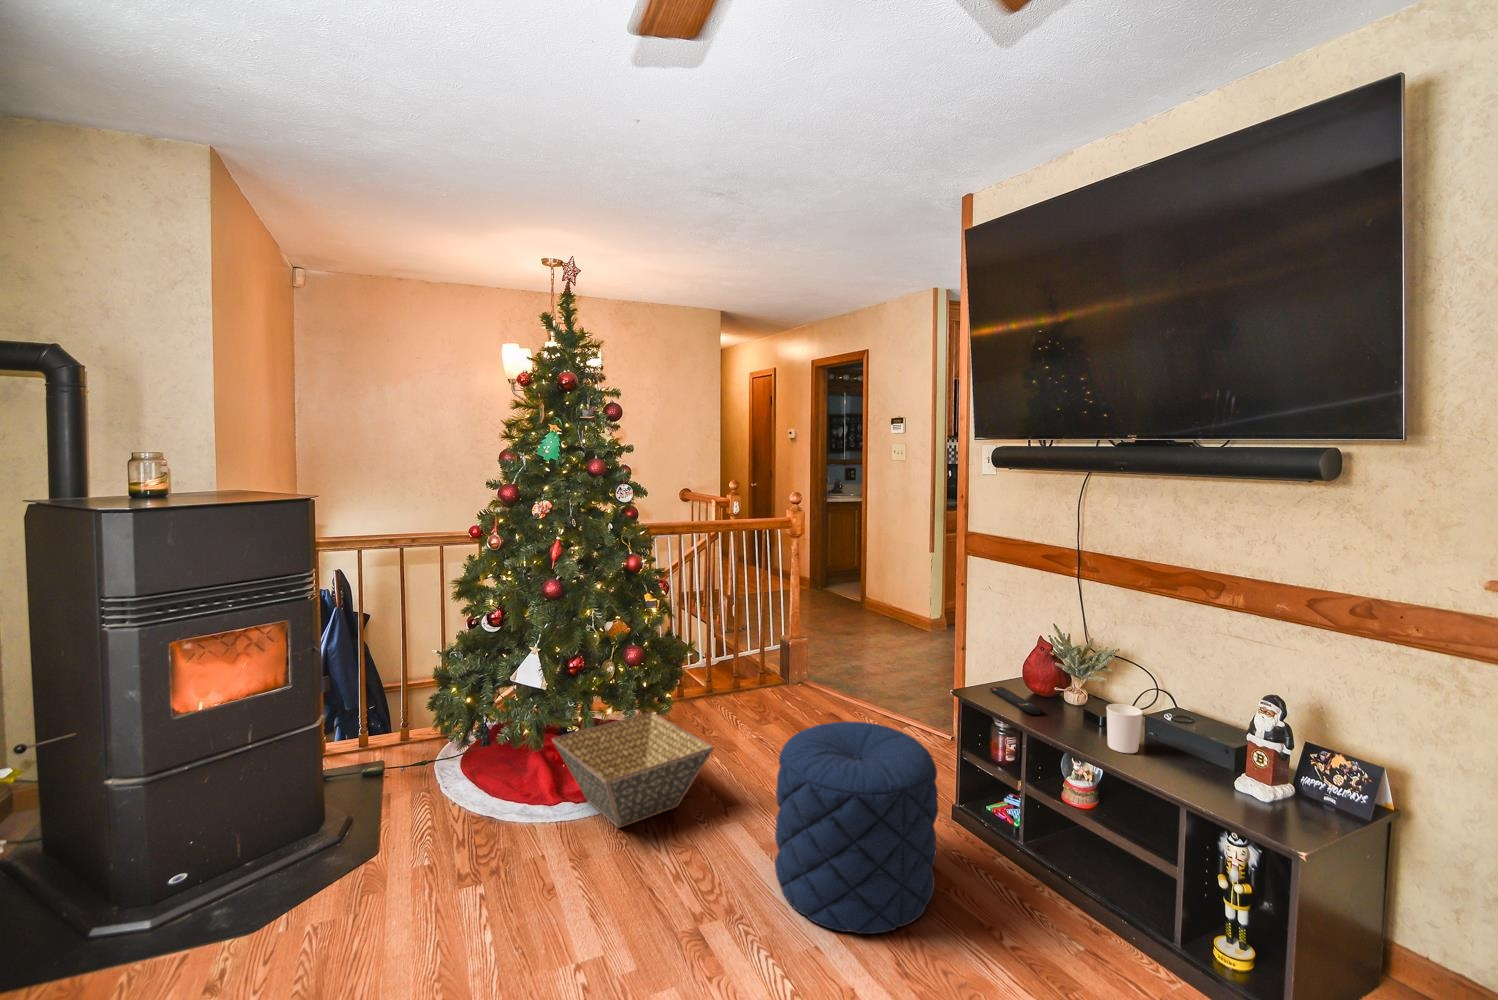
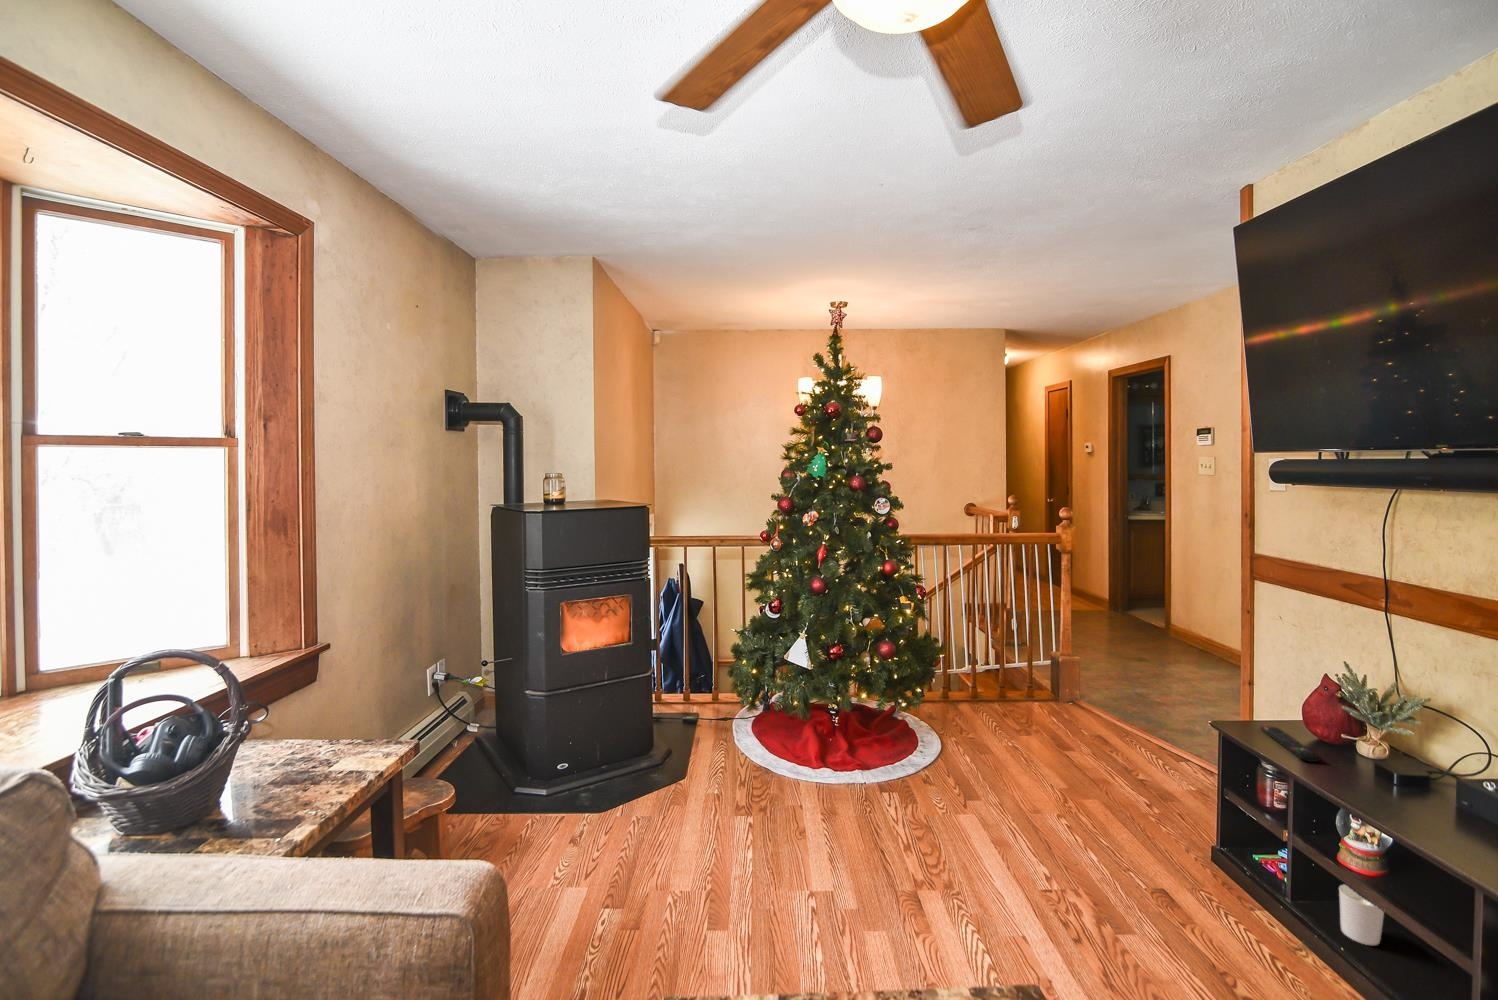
candle holder: present [1106,704,1143,753] -> present [1339,885,1384,945]
basket: present [552,712,714,828] -> none [815,703,953,796]
pouf: present [775,721,938,934] -> none [996,734,1169,944]

